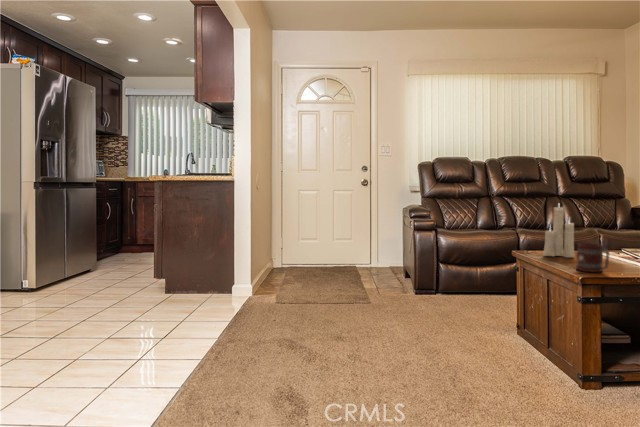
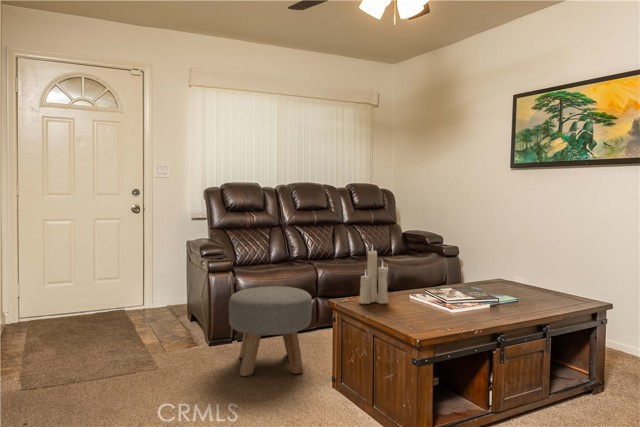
mug: present [576,243,609,272] -> none [400,293,433,326]
ottoman: none [428,245,505,320] -> present [229,286,312,376]

